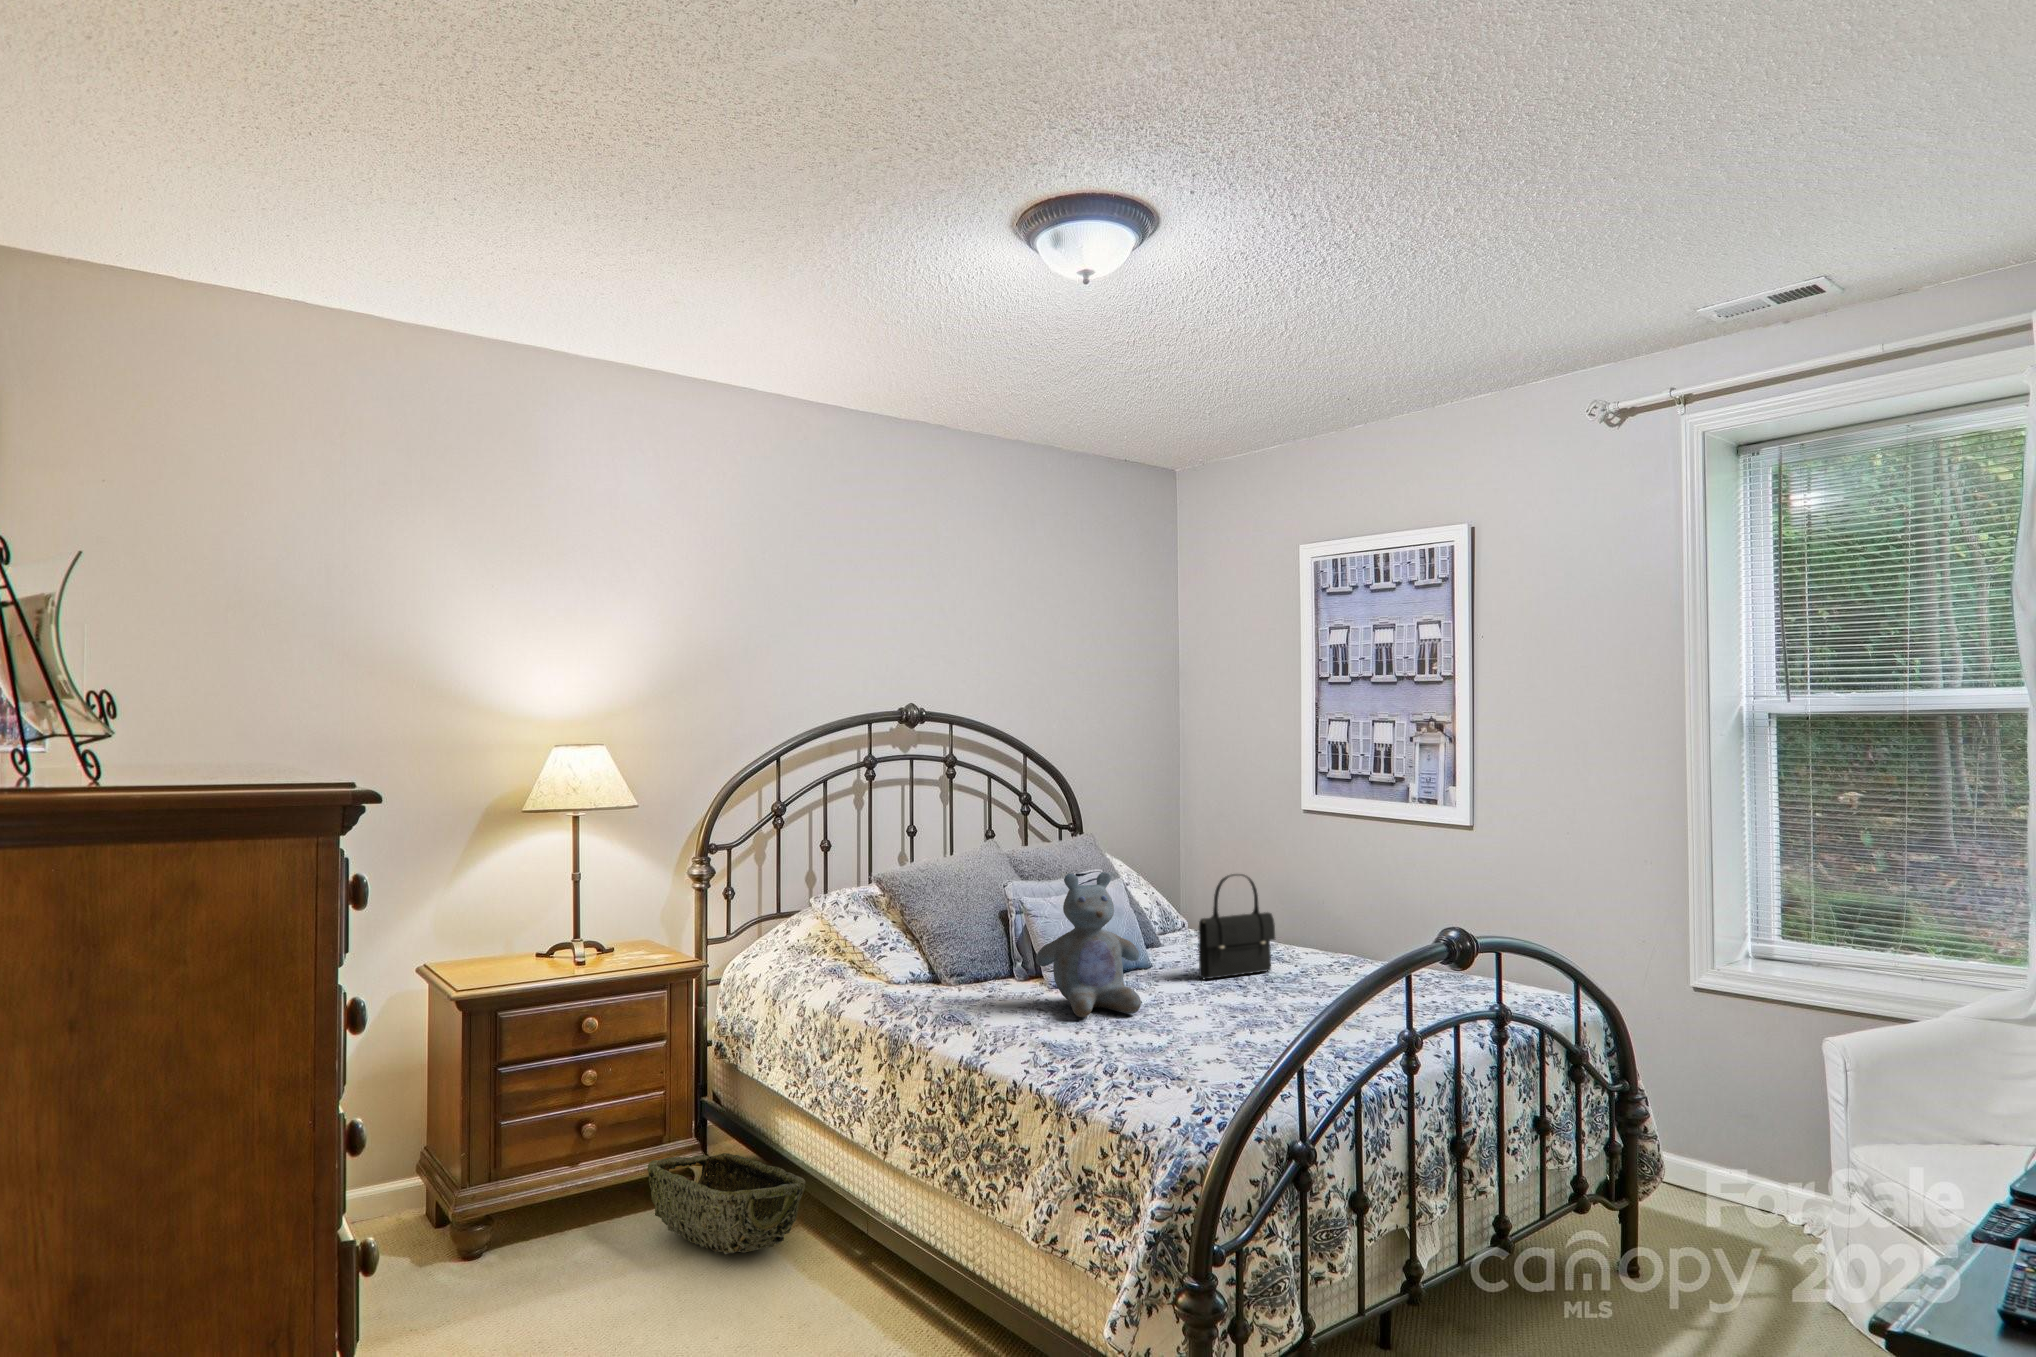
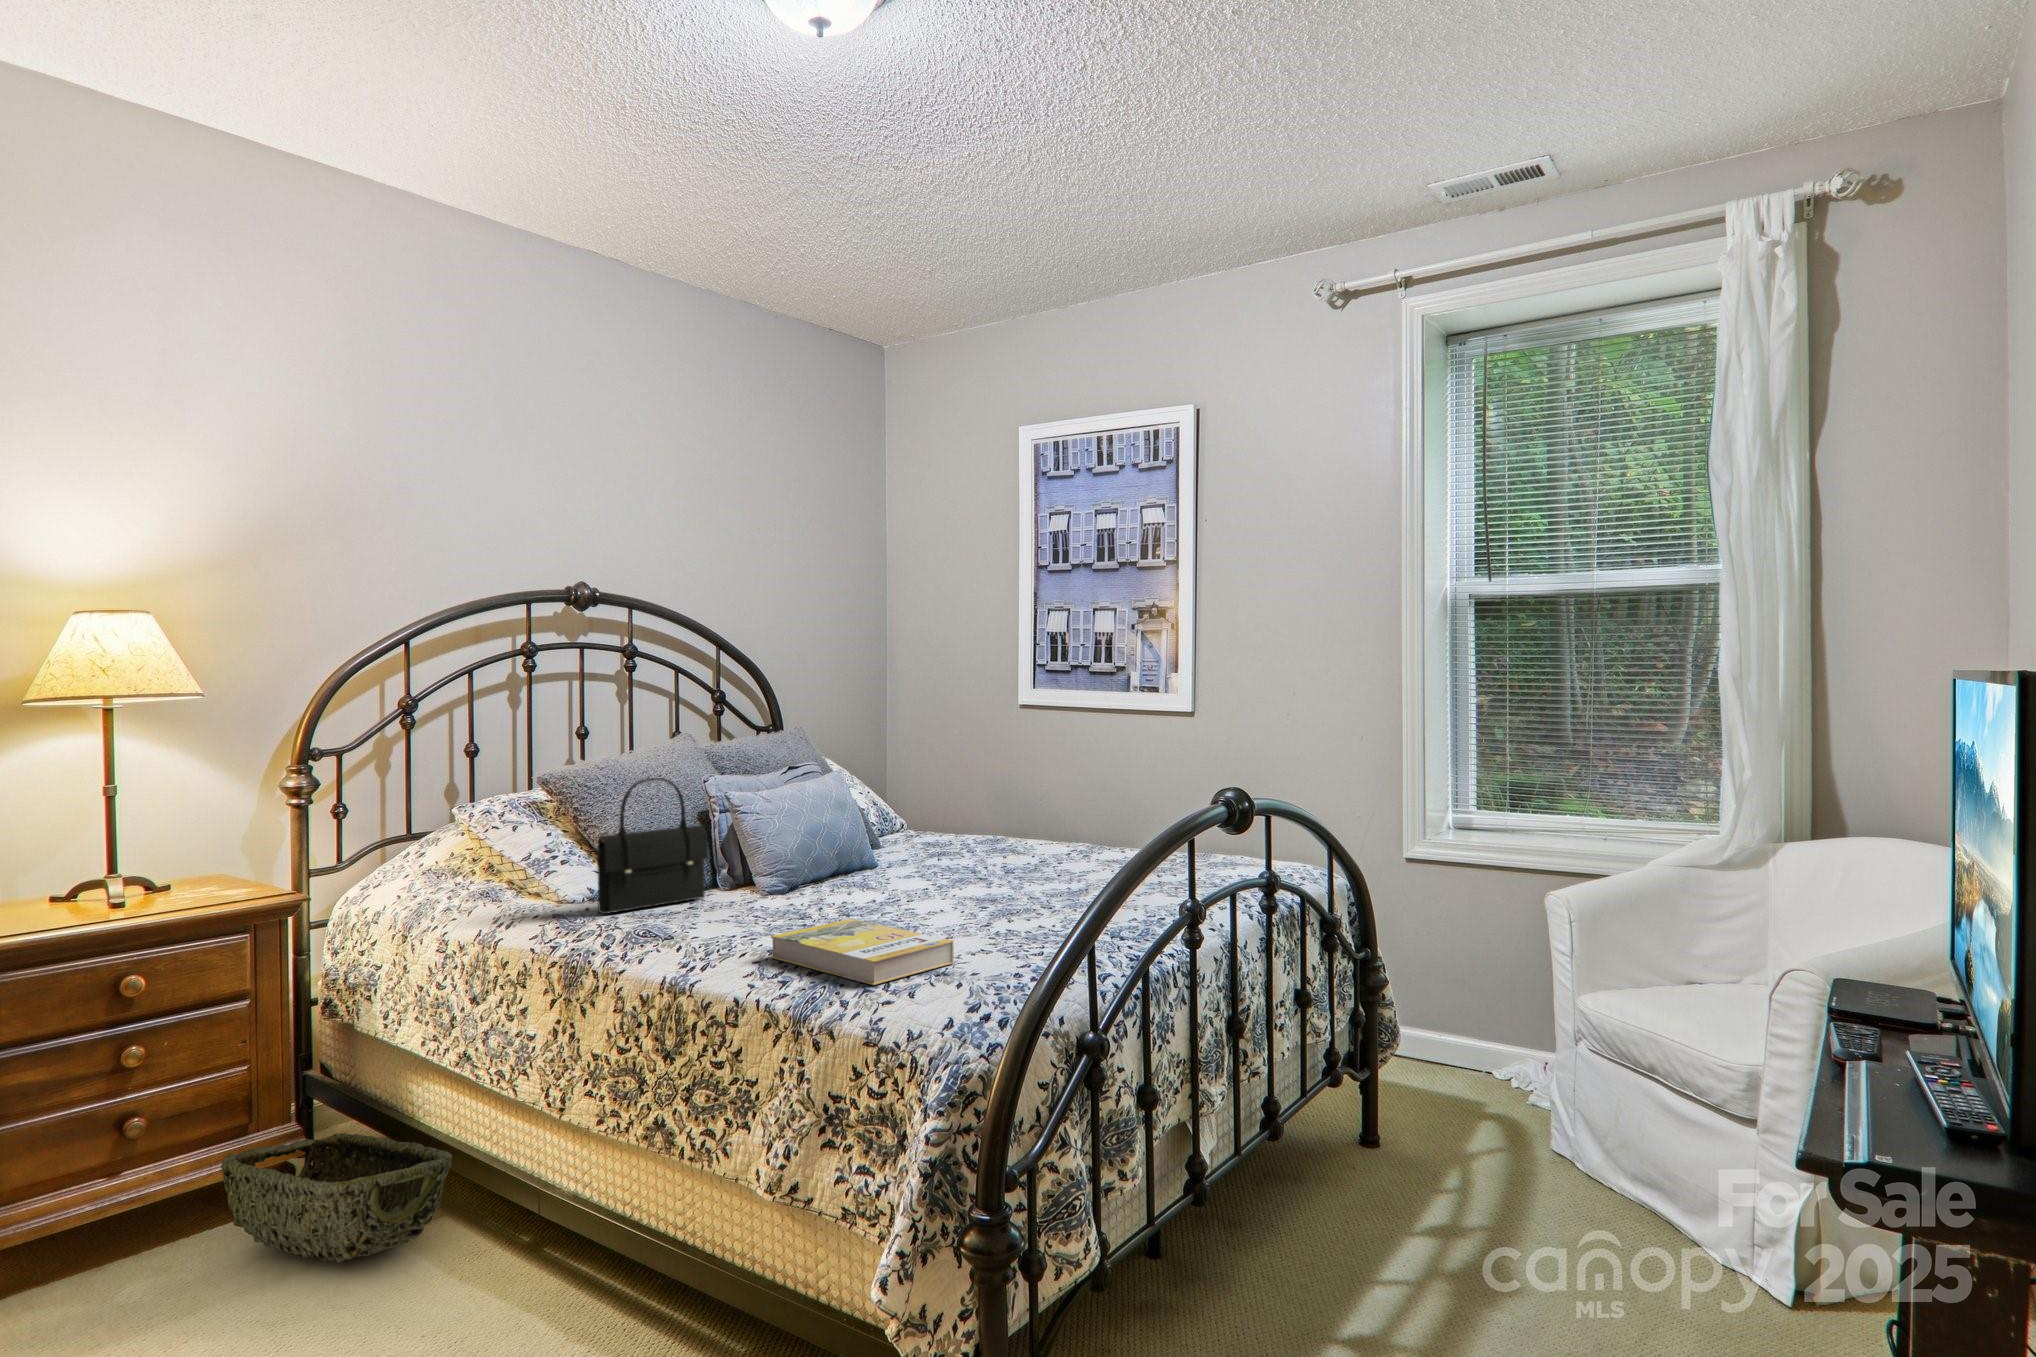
stuffed bear: present [1036,872,1141,1017] -> none [750,756,877,923]
handbag: present [1198,874,1275,979] -> present [598,778,708,914]
book: none [1046,1018,1195,1080] -> present [771,919,954,985]

